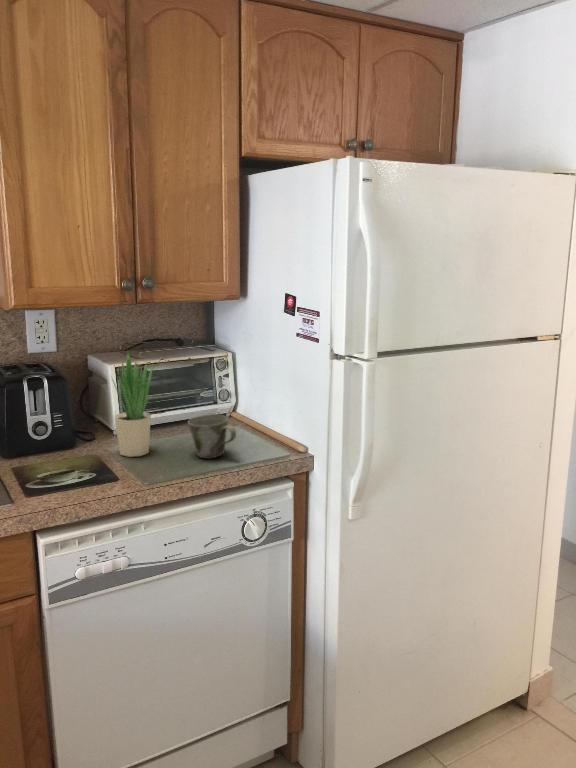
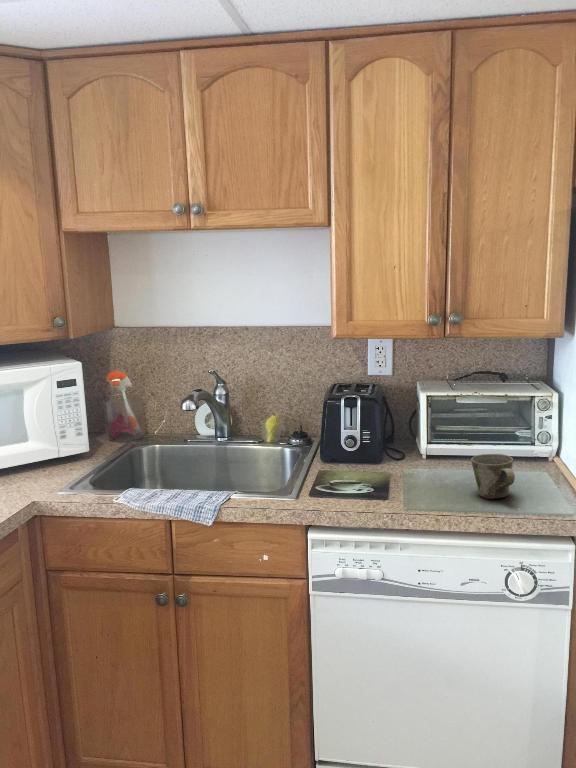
potted plant: present [112,351,153,457] -> none [407,379,451,482]

